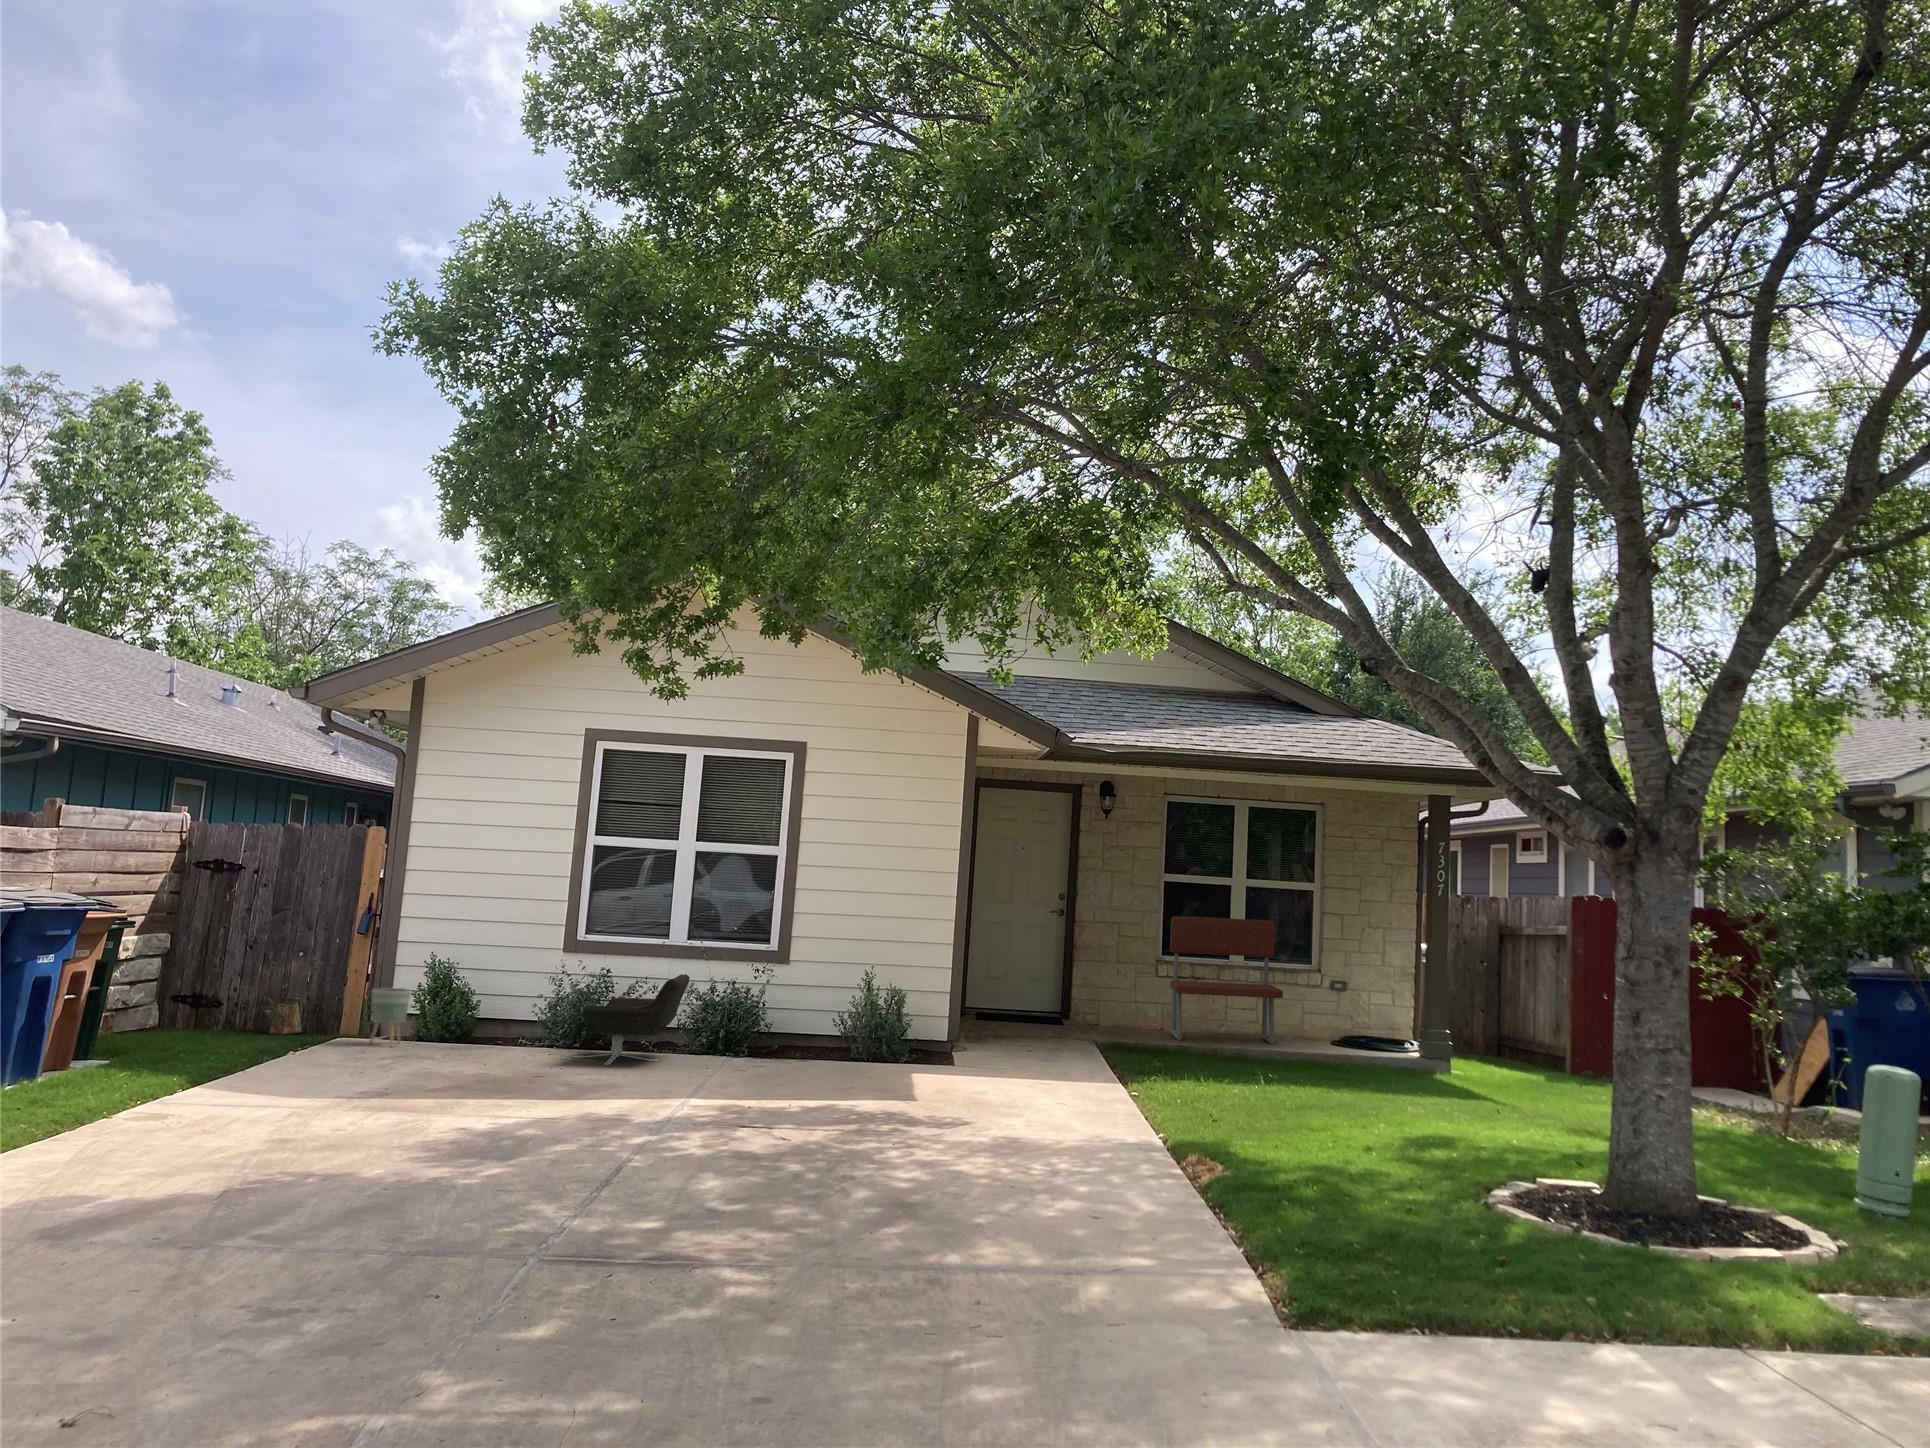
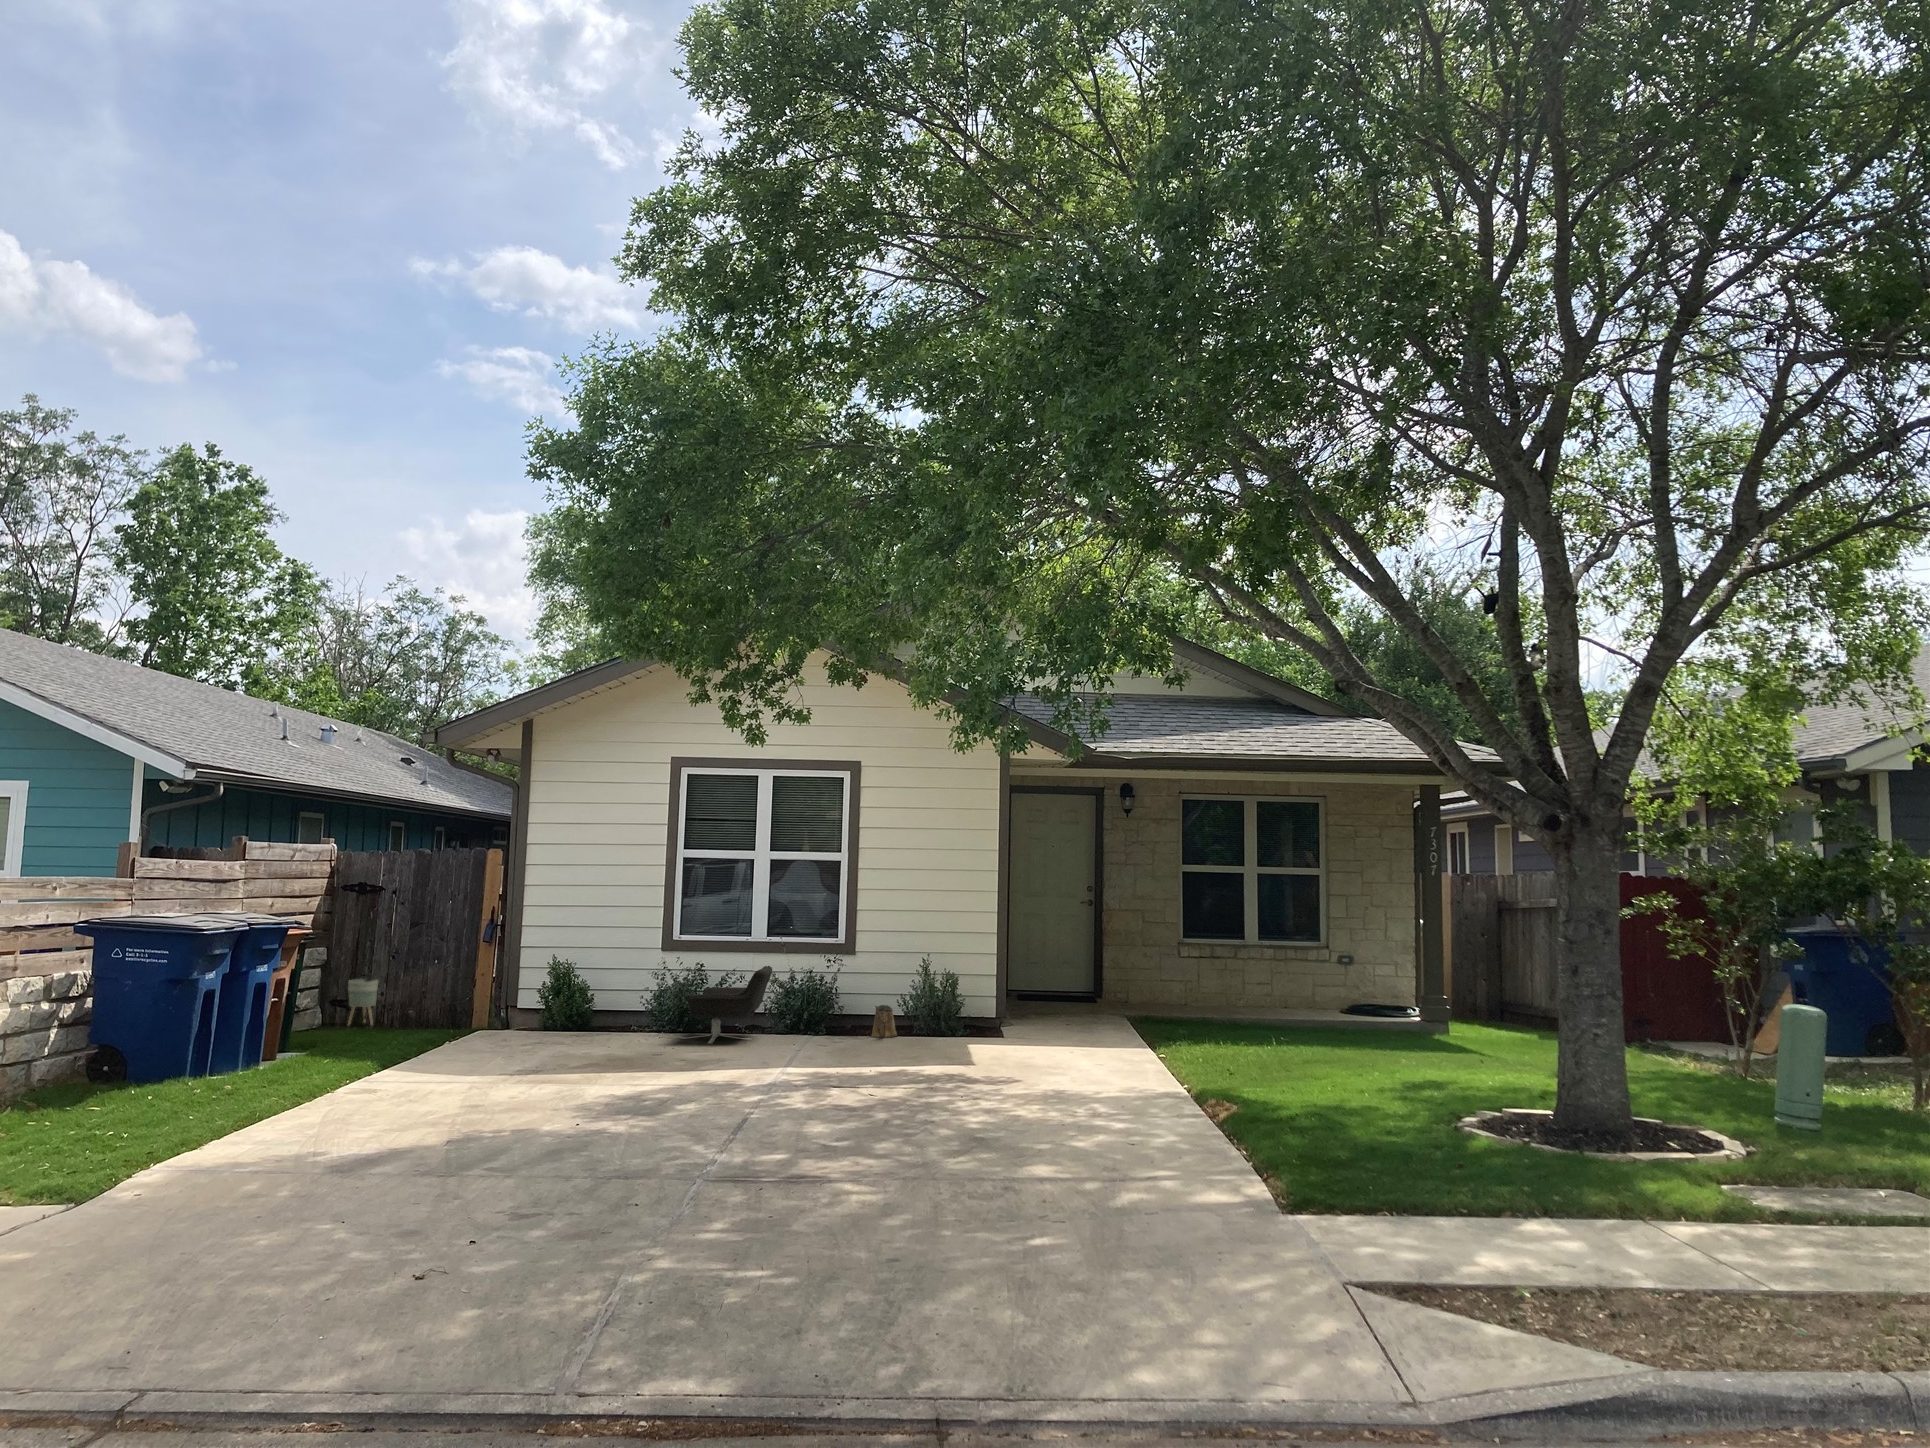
bench: present [1170,916,1283,1044] -> none [1184,901,1288,1012]
planter: present [369,988,411,1047] -> present [347,979,378,1025]
watering can: present [267,997,302,1034] -> present [871,1005,897,1038]

